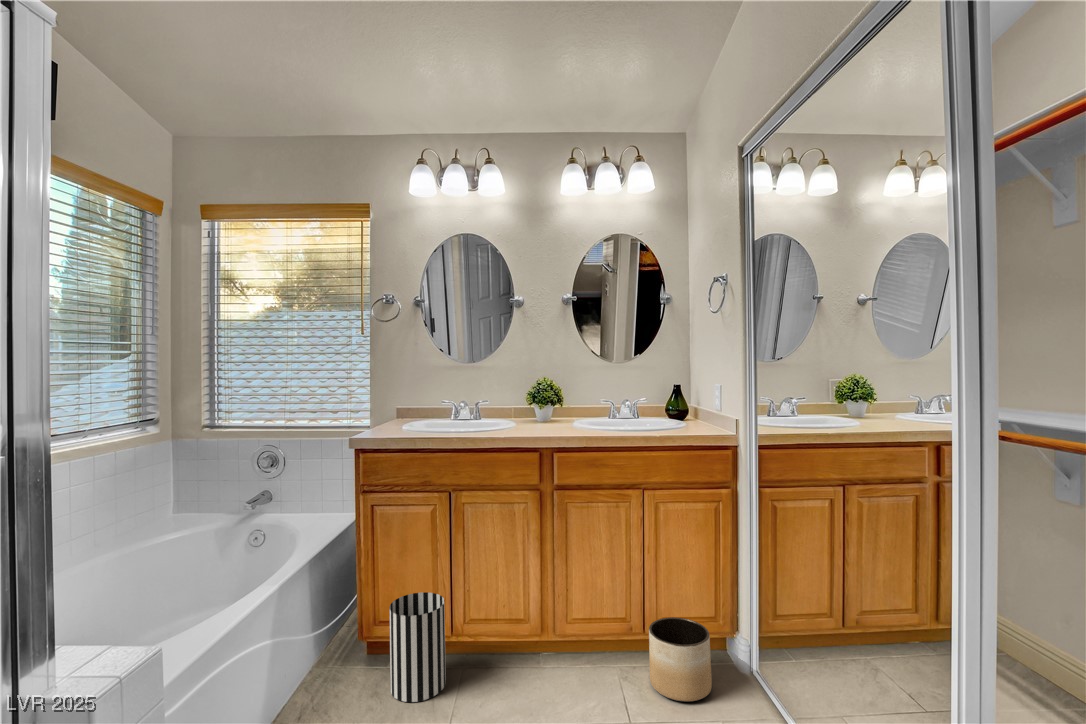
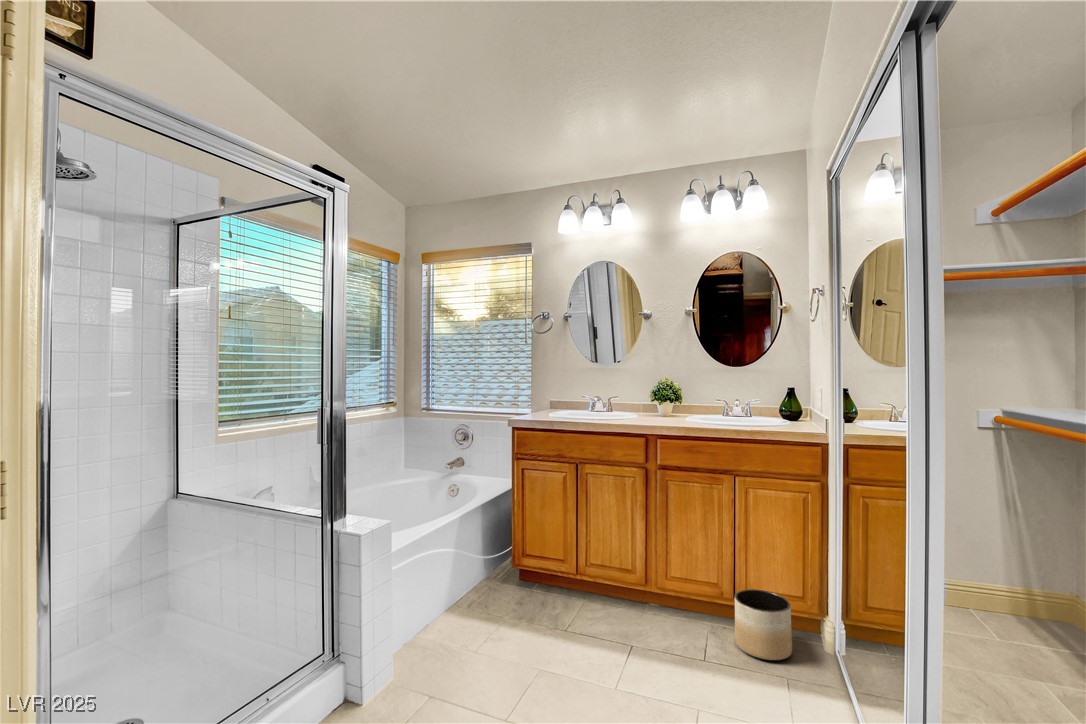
wastebasket: present [389,592,446,702] -> none [530,538,570,615]

